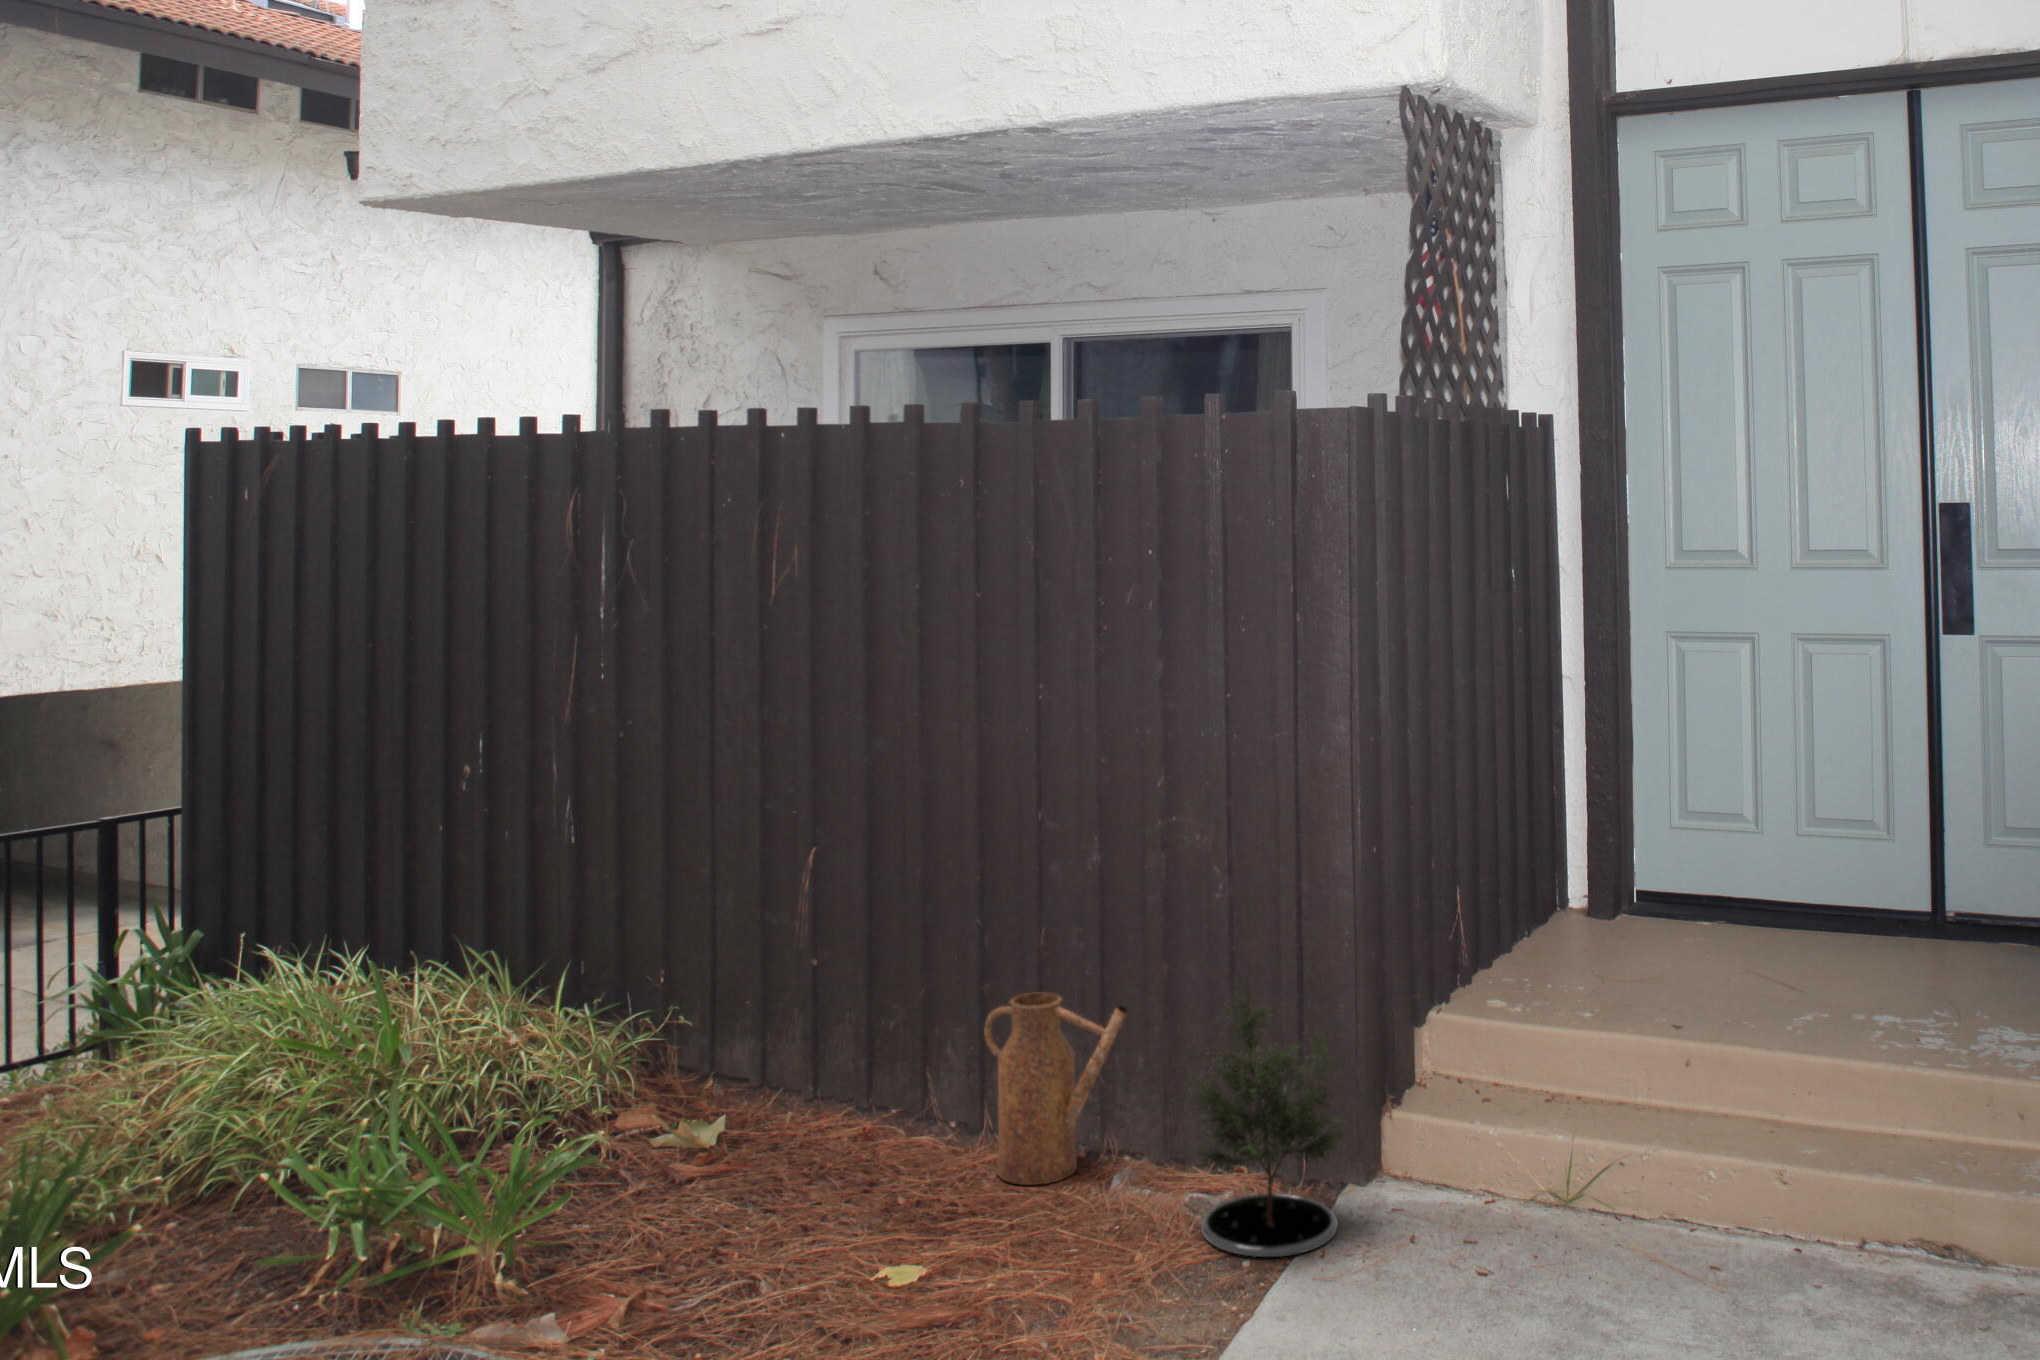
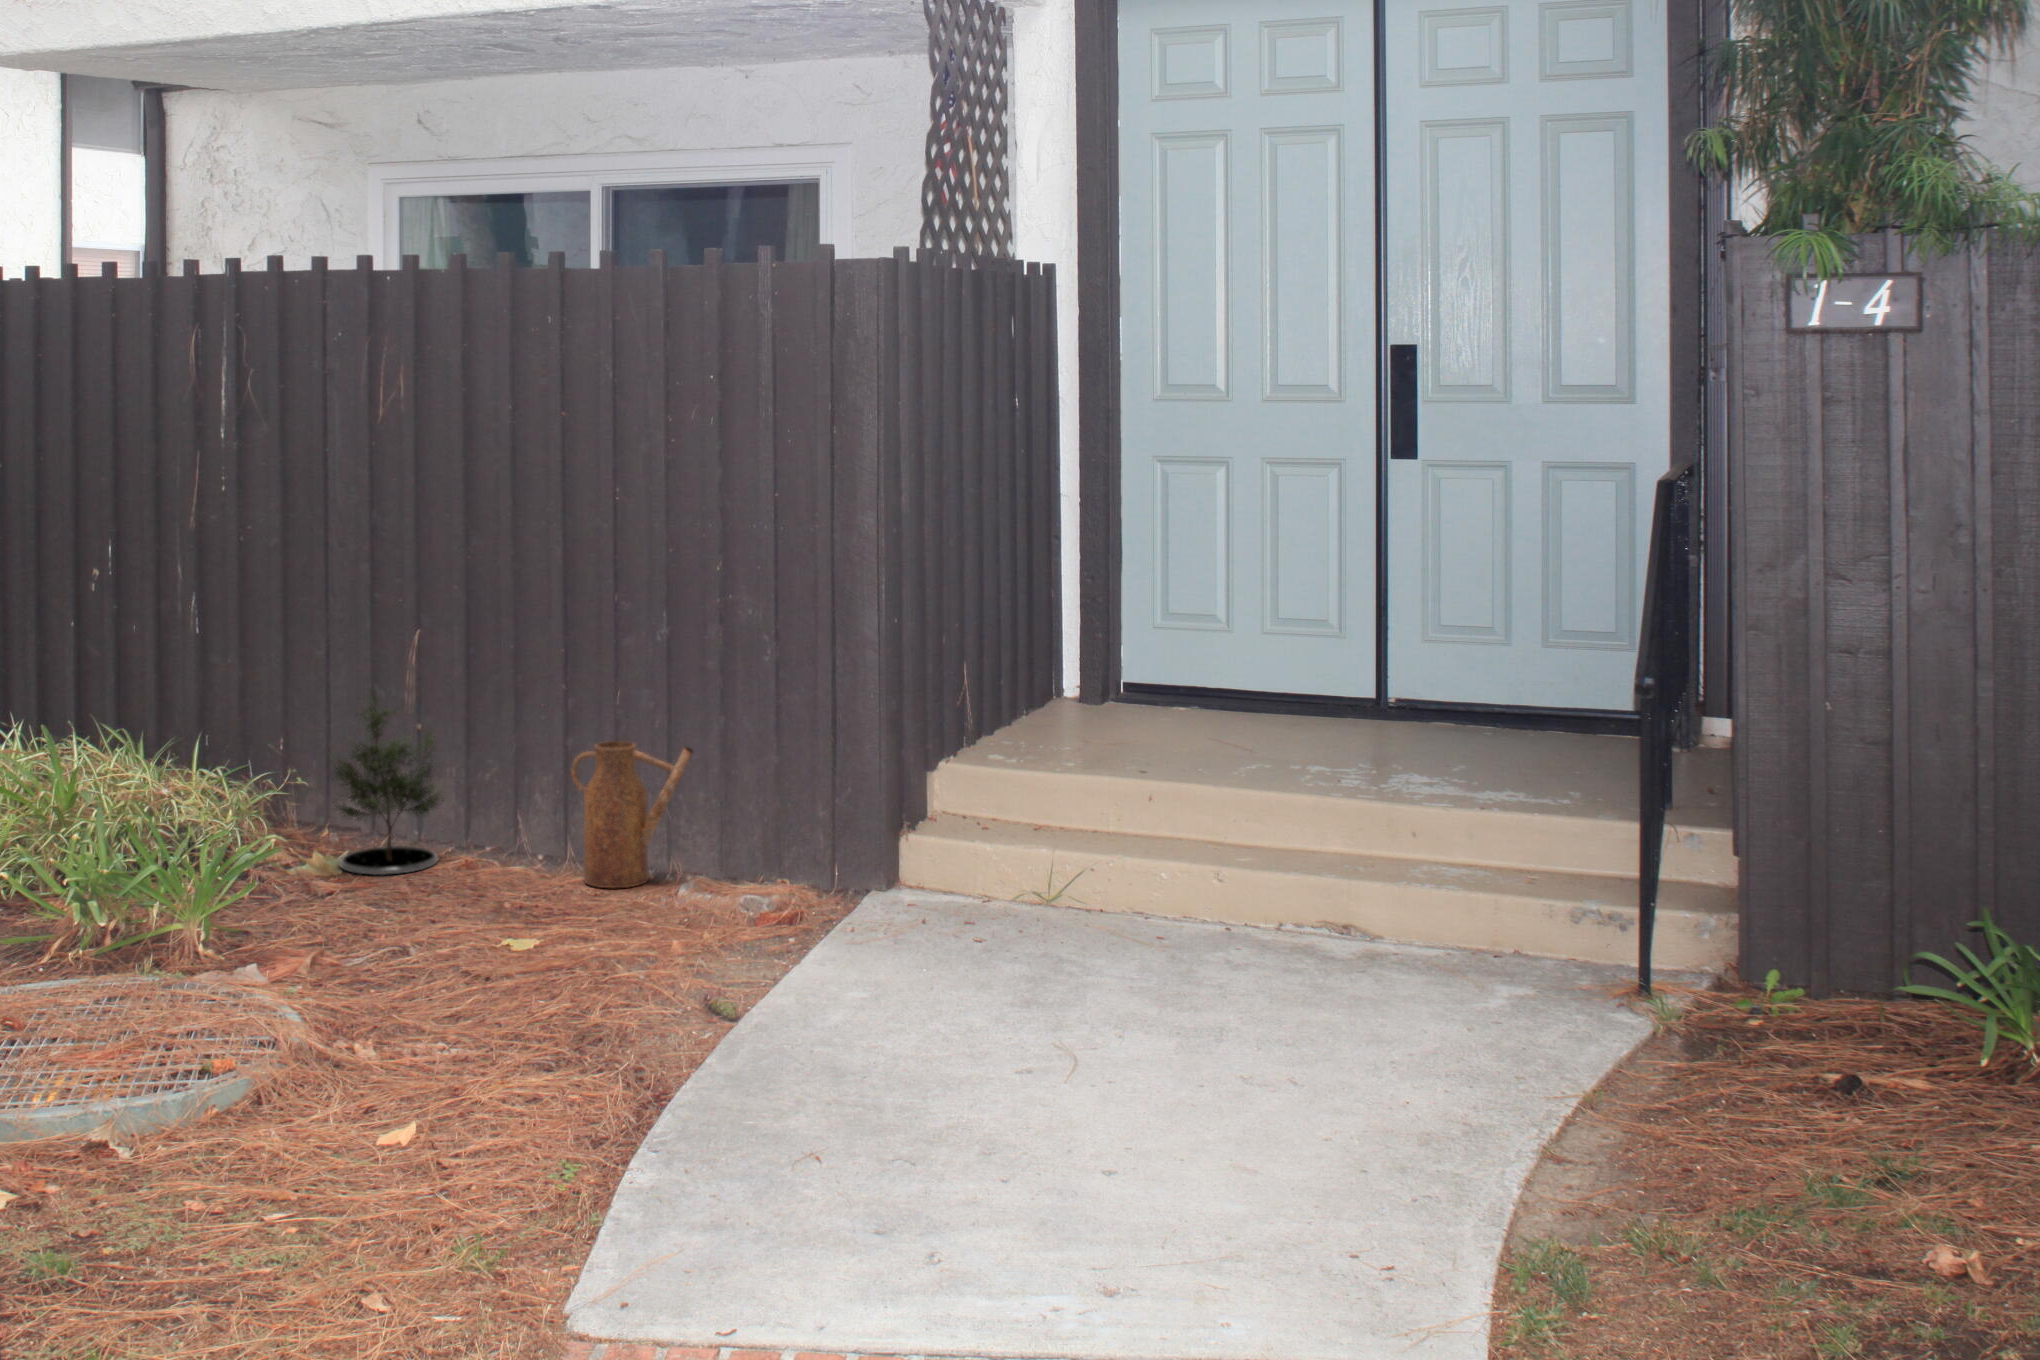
potted tree: present [1186,979,1345,1257] -> present [331,689,443,875]

